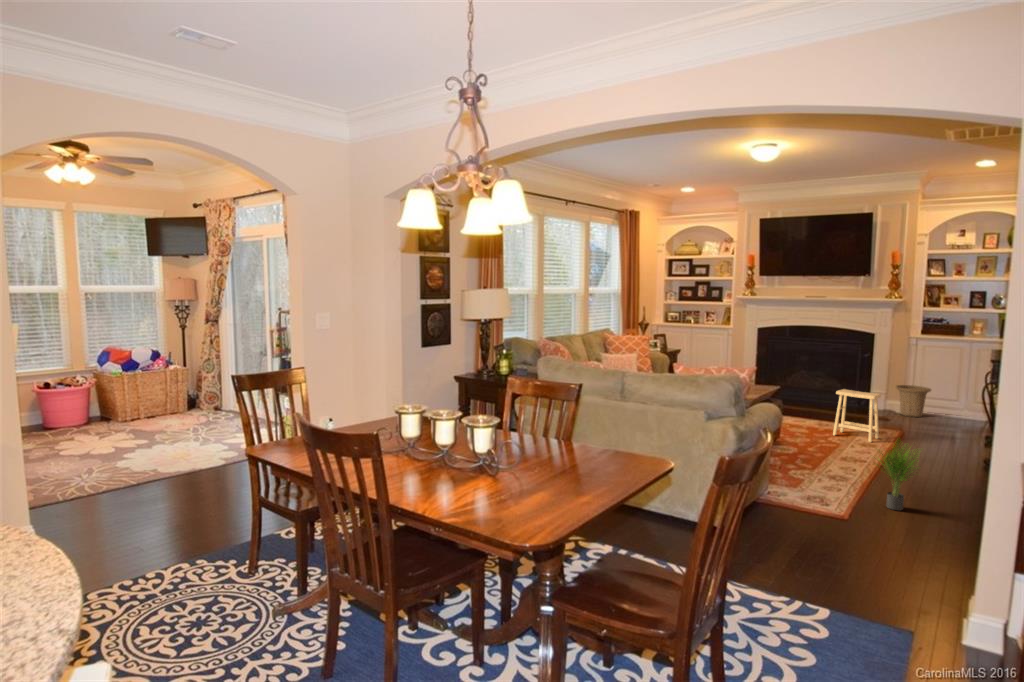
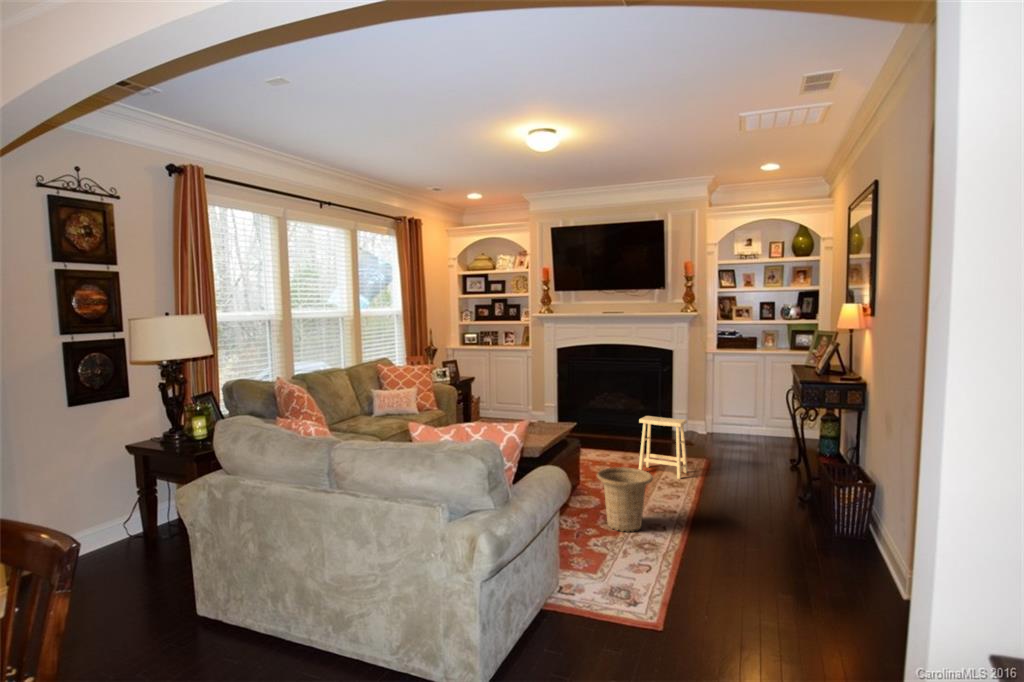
basket: present [896,385,931,417] -> present [597,467,653,532]
potted plant: present [879,442,918,510] -> none [685,491,759,602]

